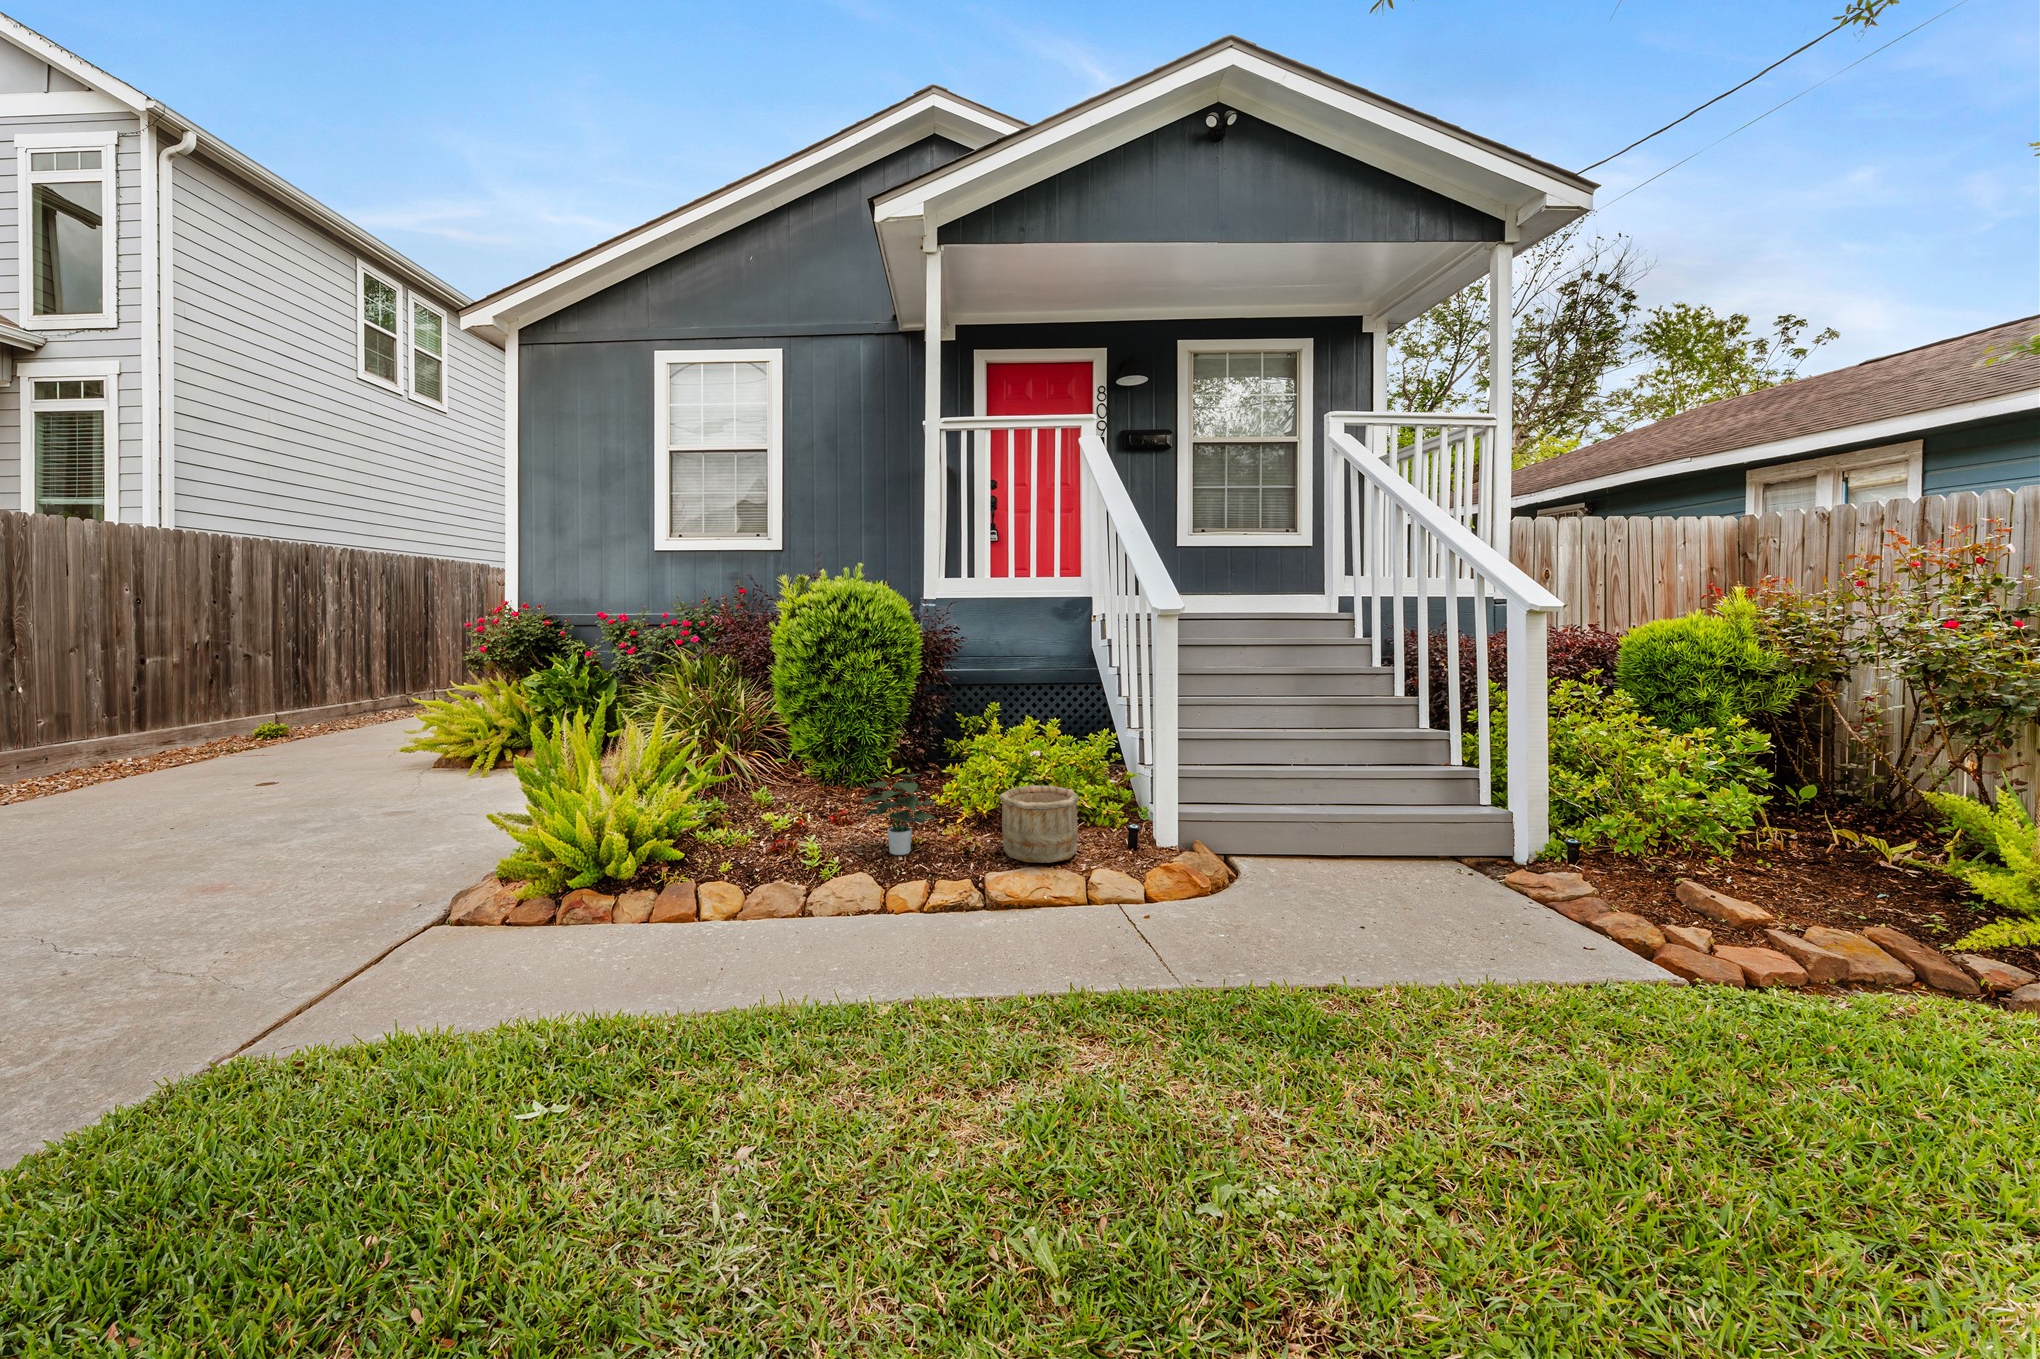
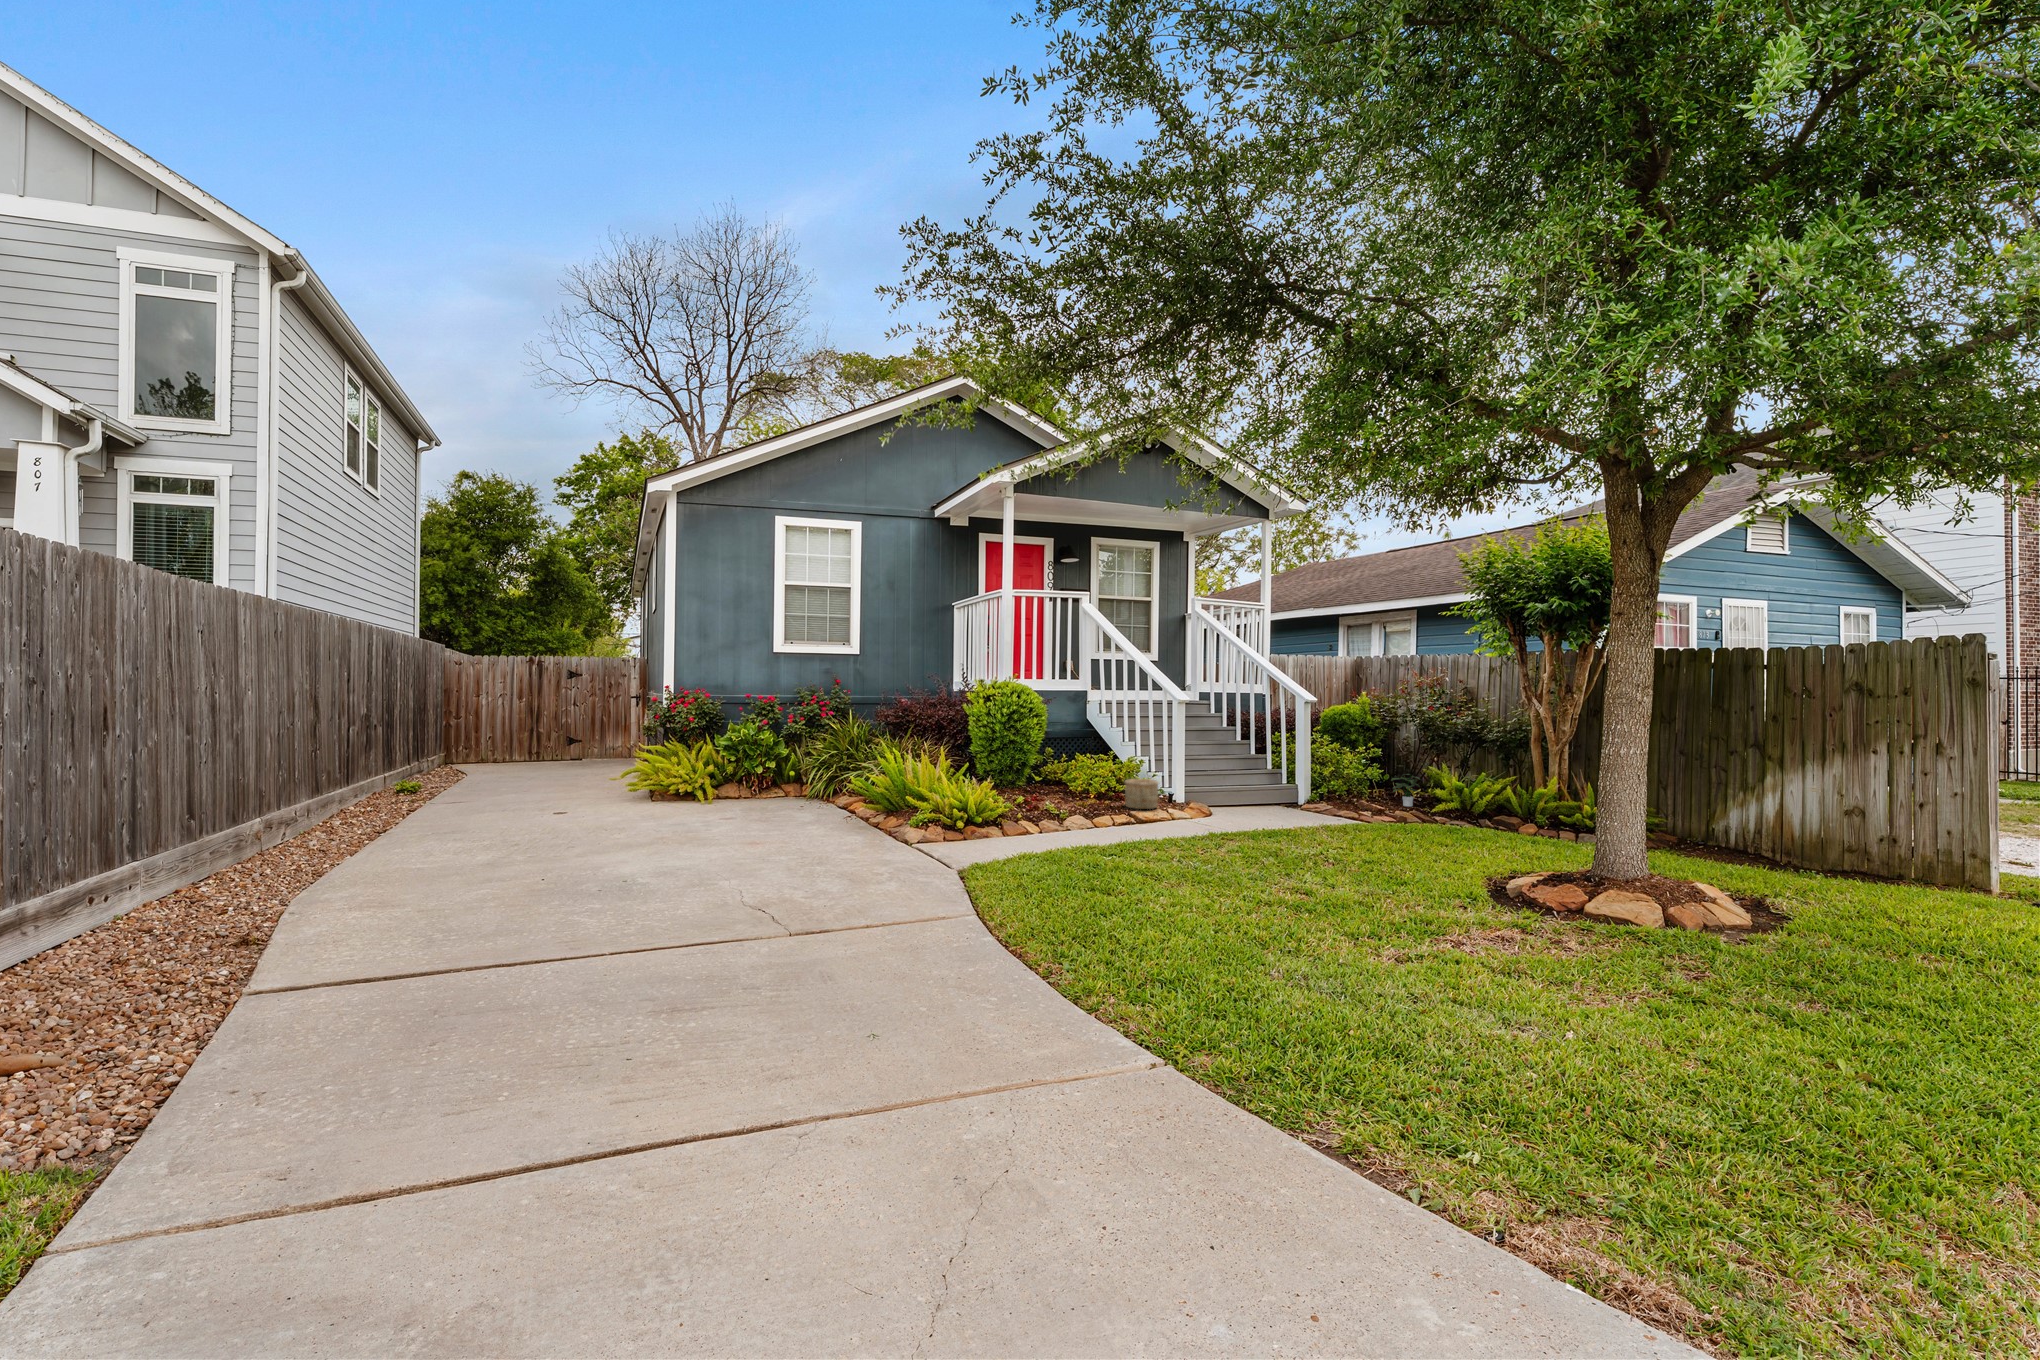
potted plant: present [862,774,936,855] -> present [1391,774,1420,807]

